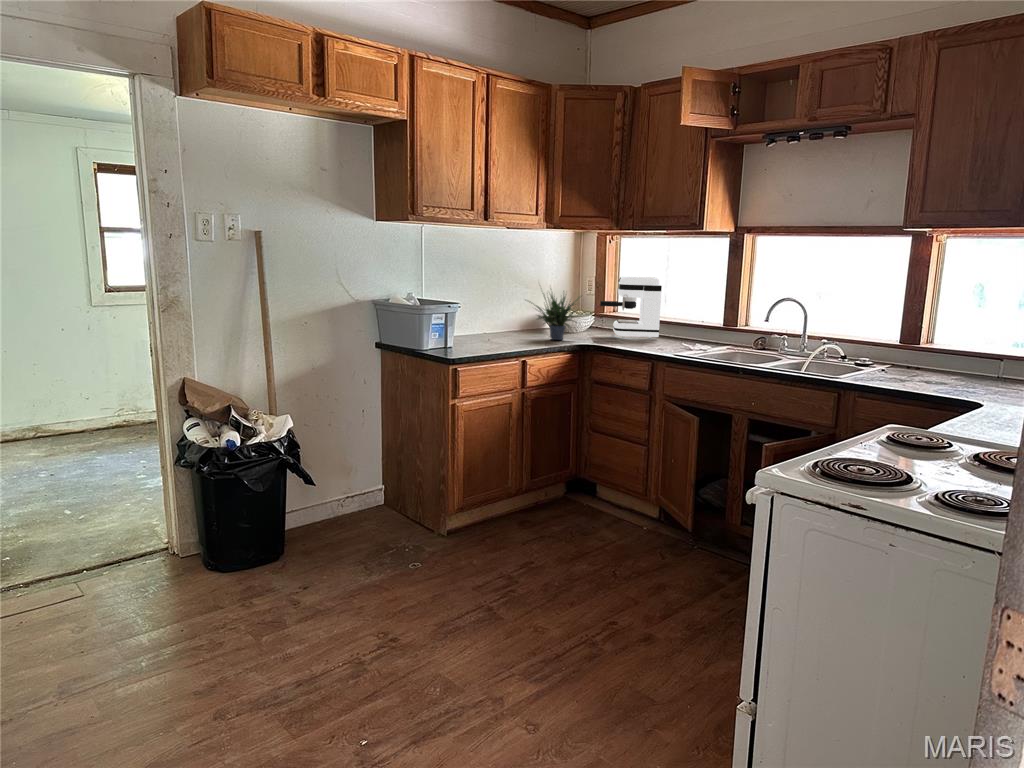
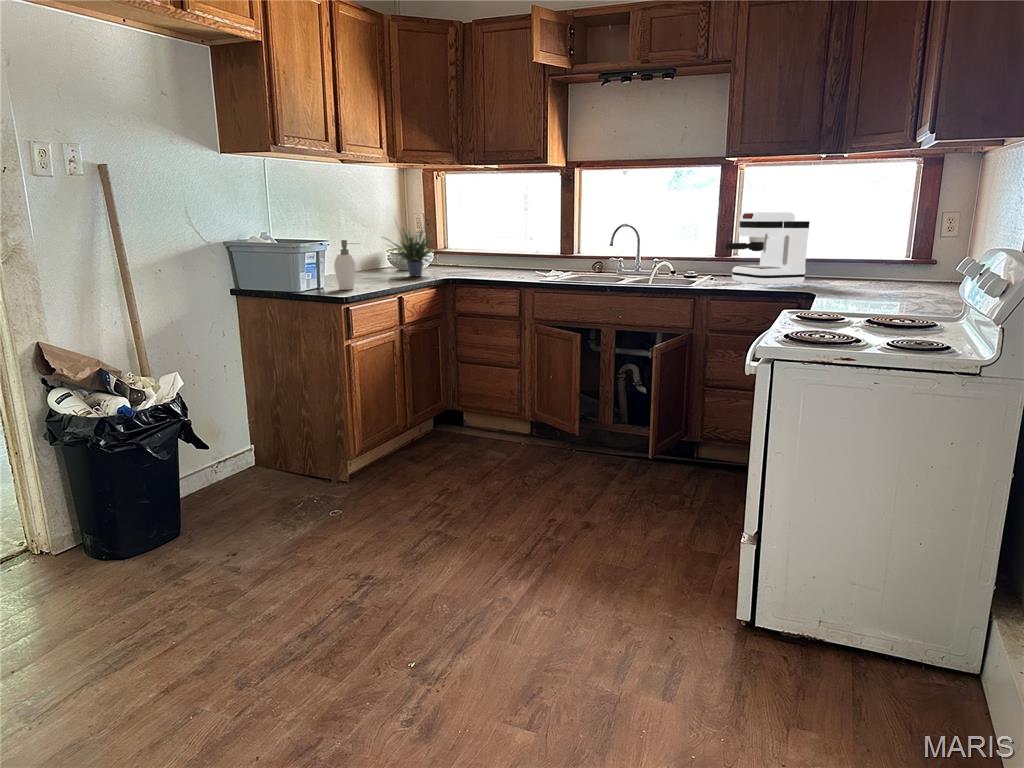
coffee maker: present [600,276,662,338] -> present [725,212,810,286]
soap dispenser: none [457,303,480,351] -> present [334,240,356,290]

